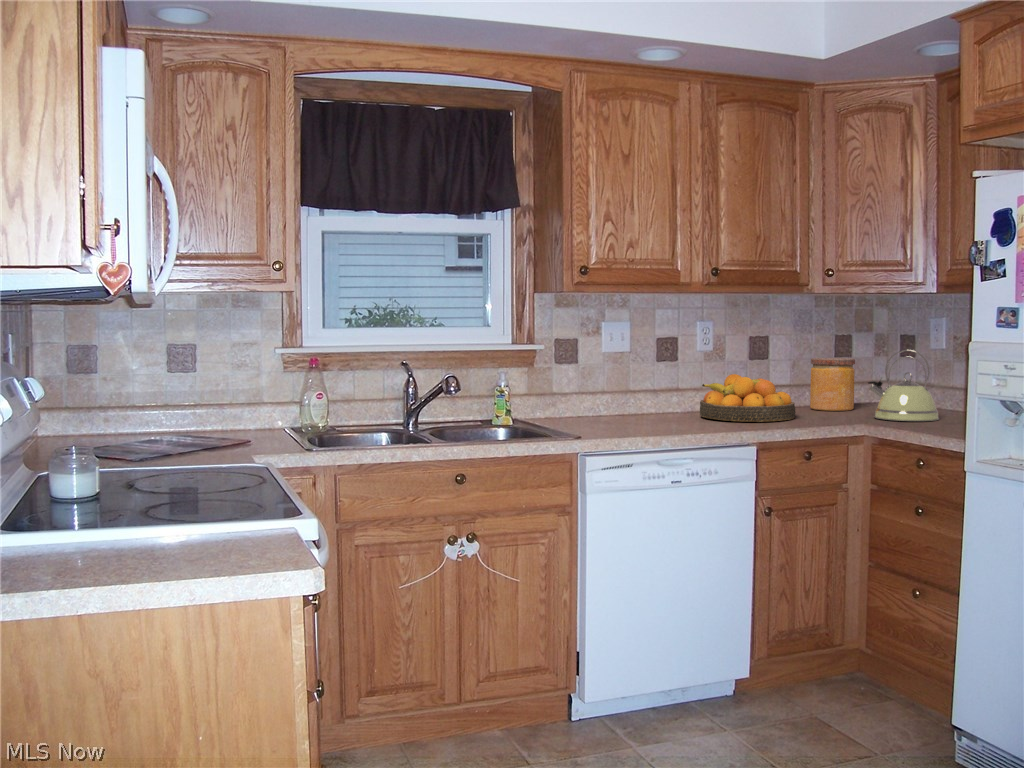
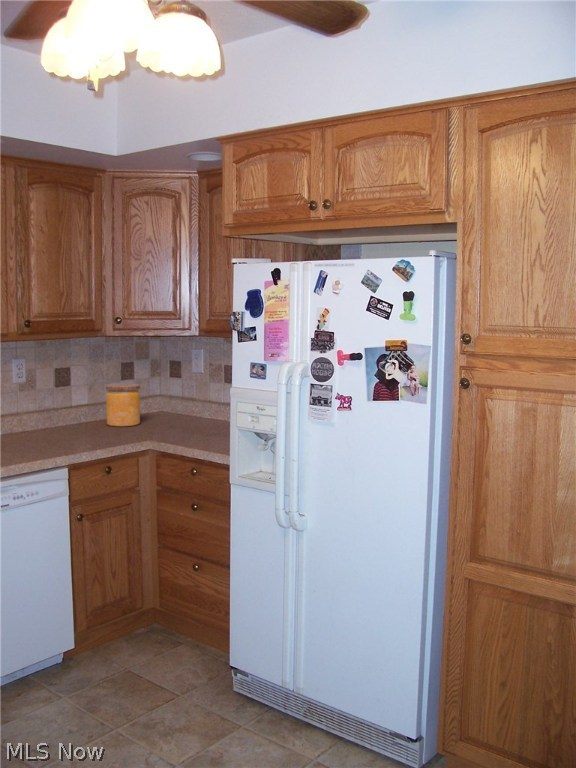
kettle: present [868,350,939,421] -> none [151,381,204,436]
fruit bowl: present [700,374,796,422] -> none [17,404,97,447]

